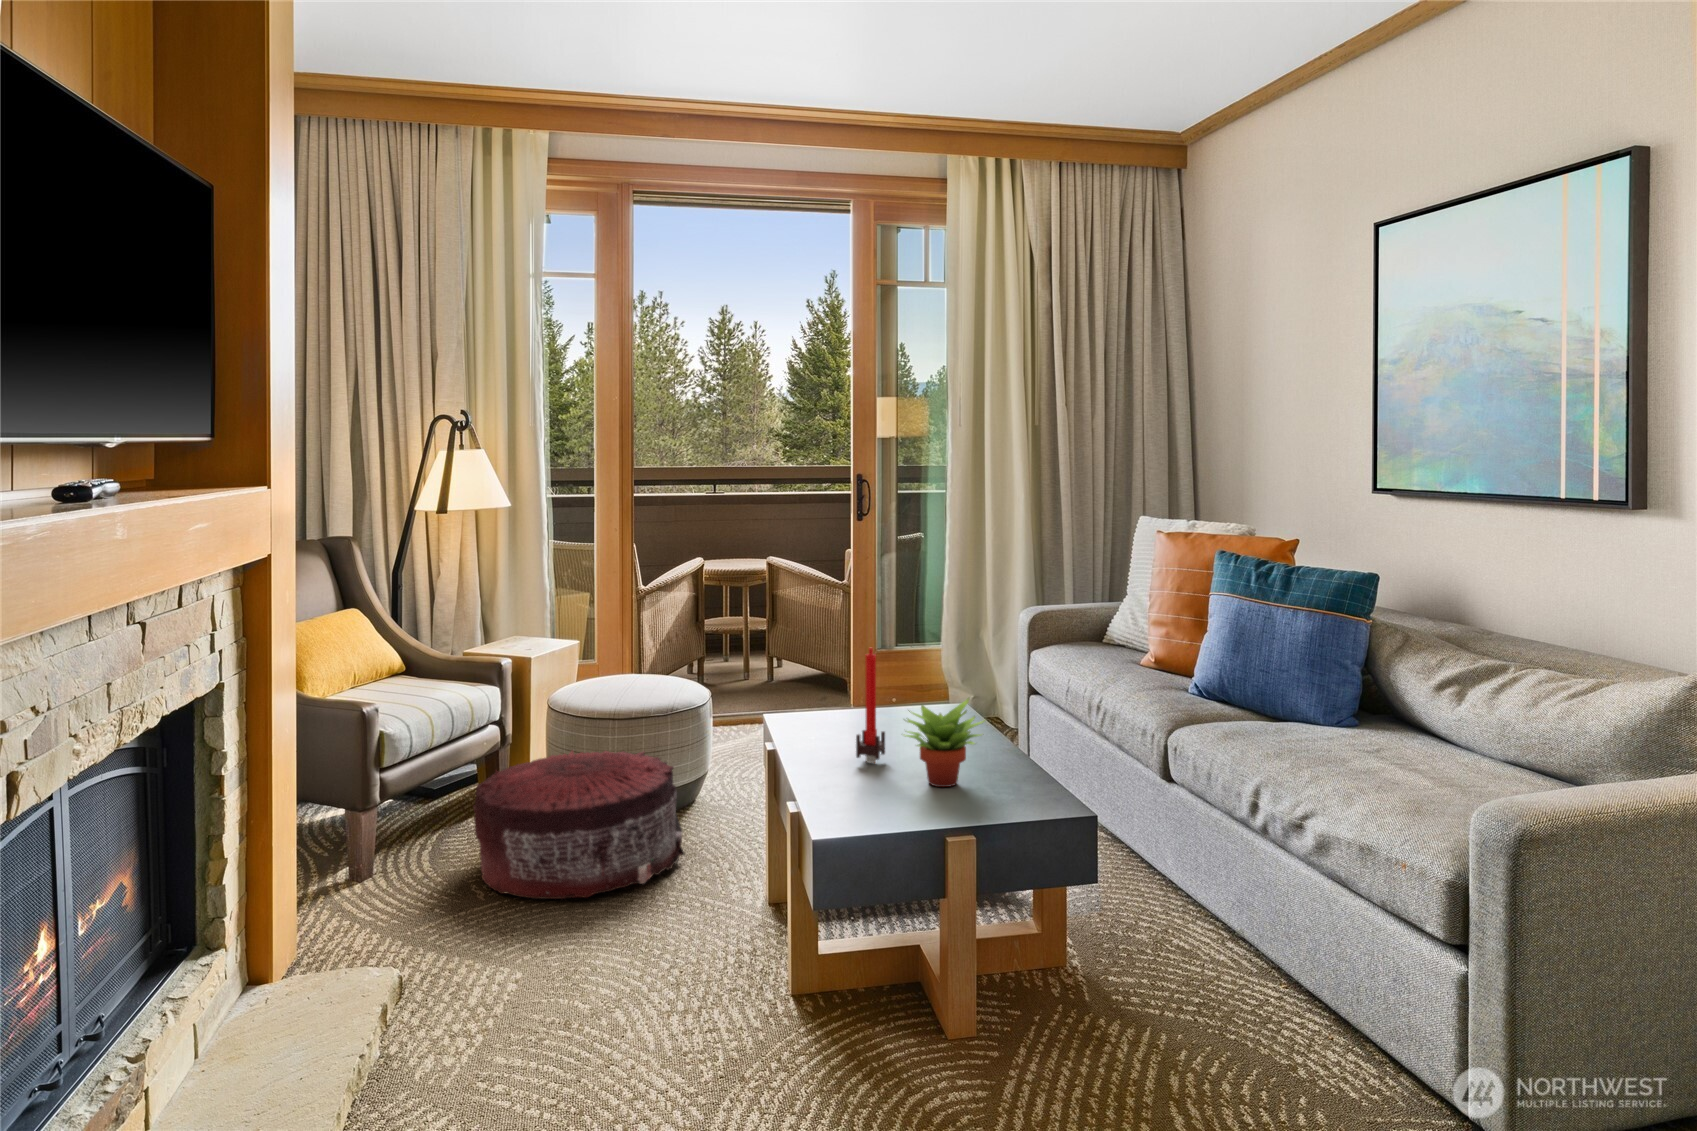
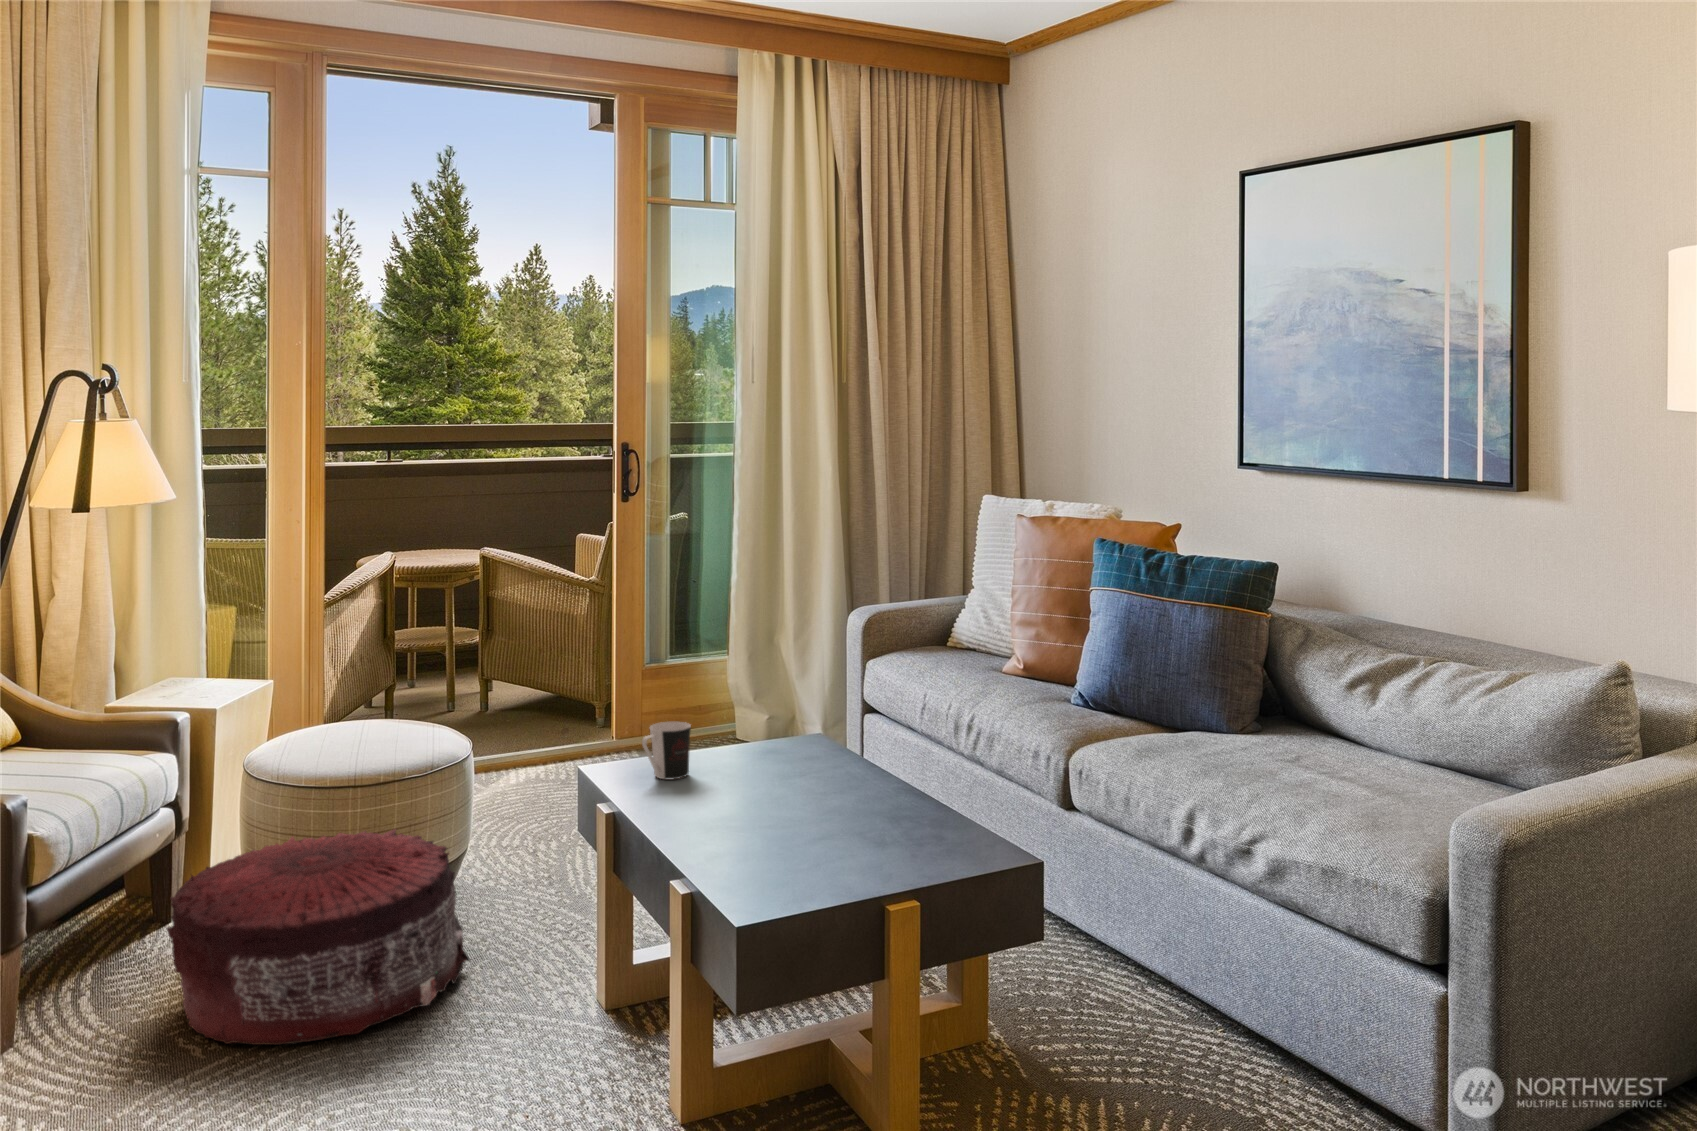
candle: present [856,648,885,763] -> none [728,682,761,824]
coffee cup: none [809,681,850,727] -> present [642,722,691,779]
succulent plant: present [906,698,985,787] -> none [794,735,895,847]

